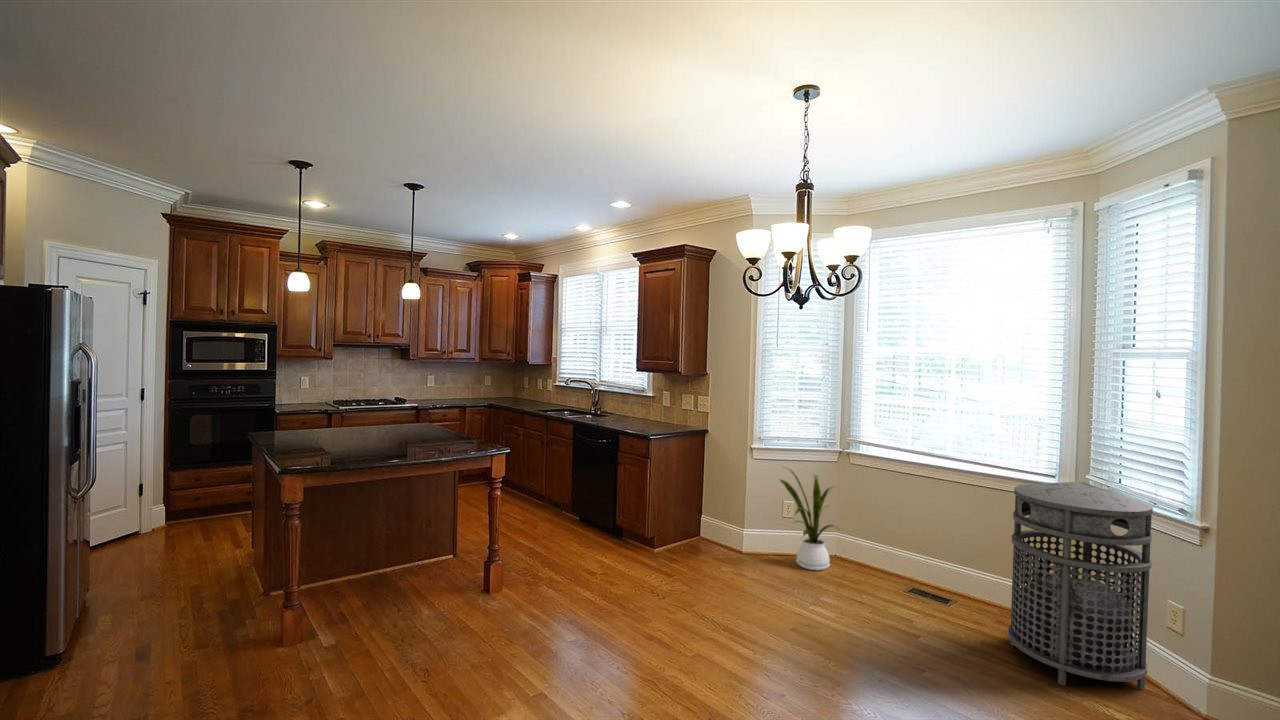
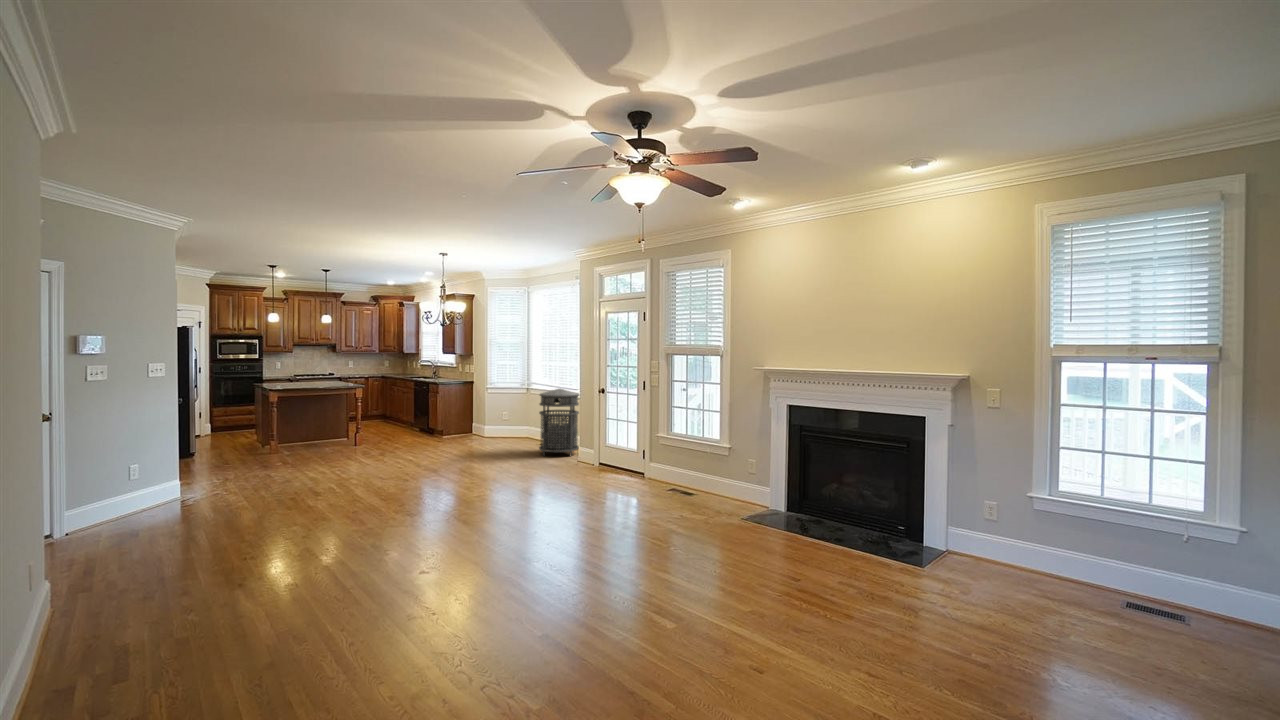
house plant: present [780,468,833,570] -> none [493,395,523,439]

